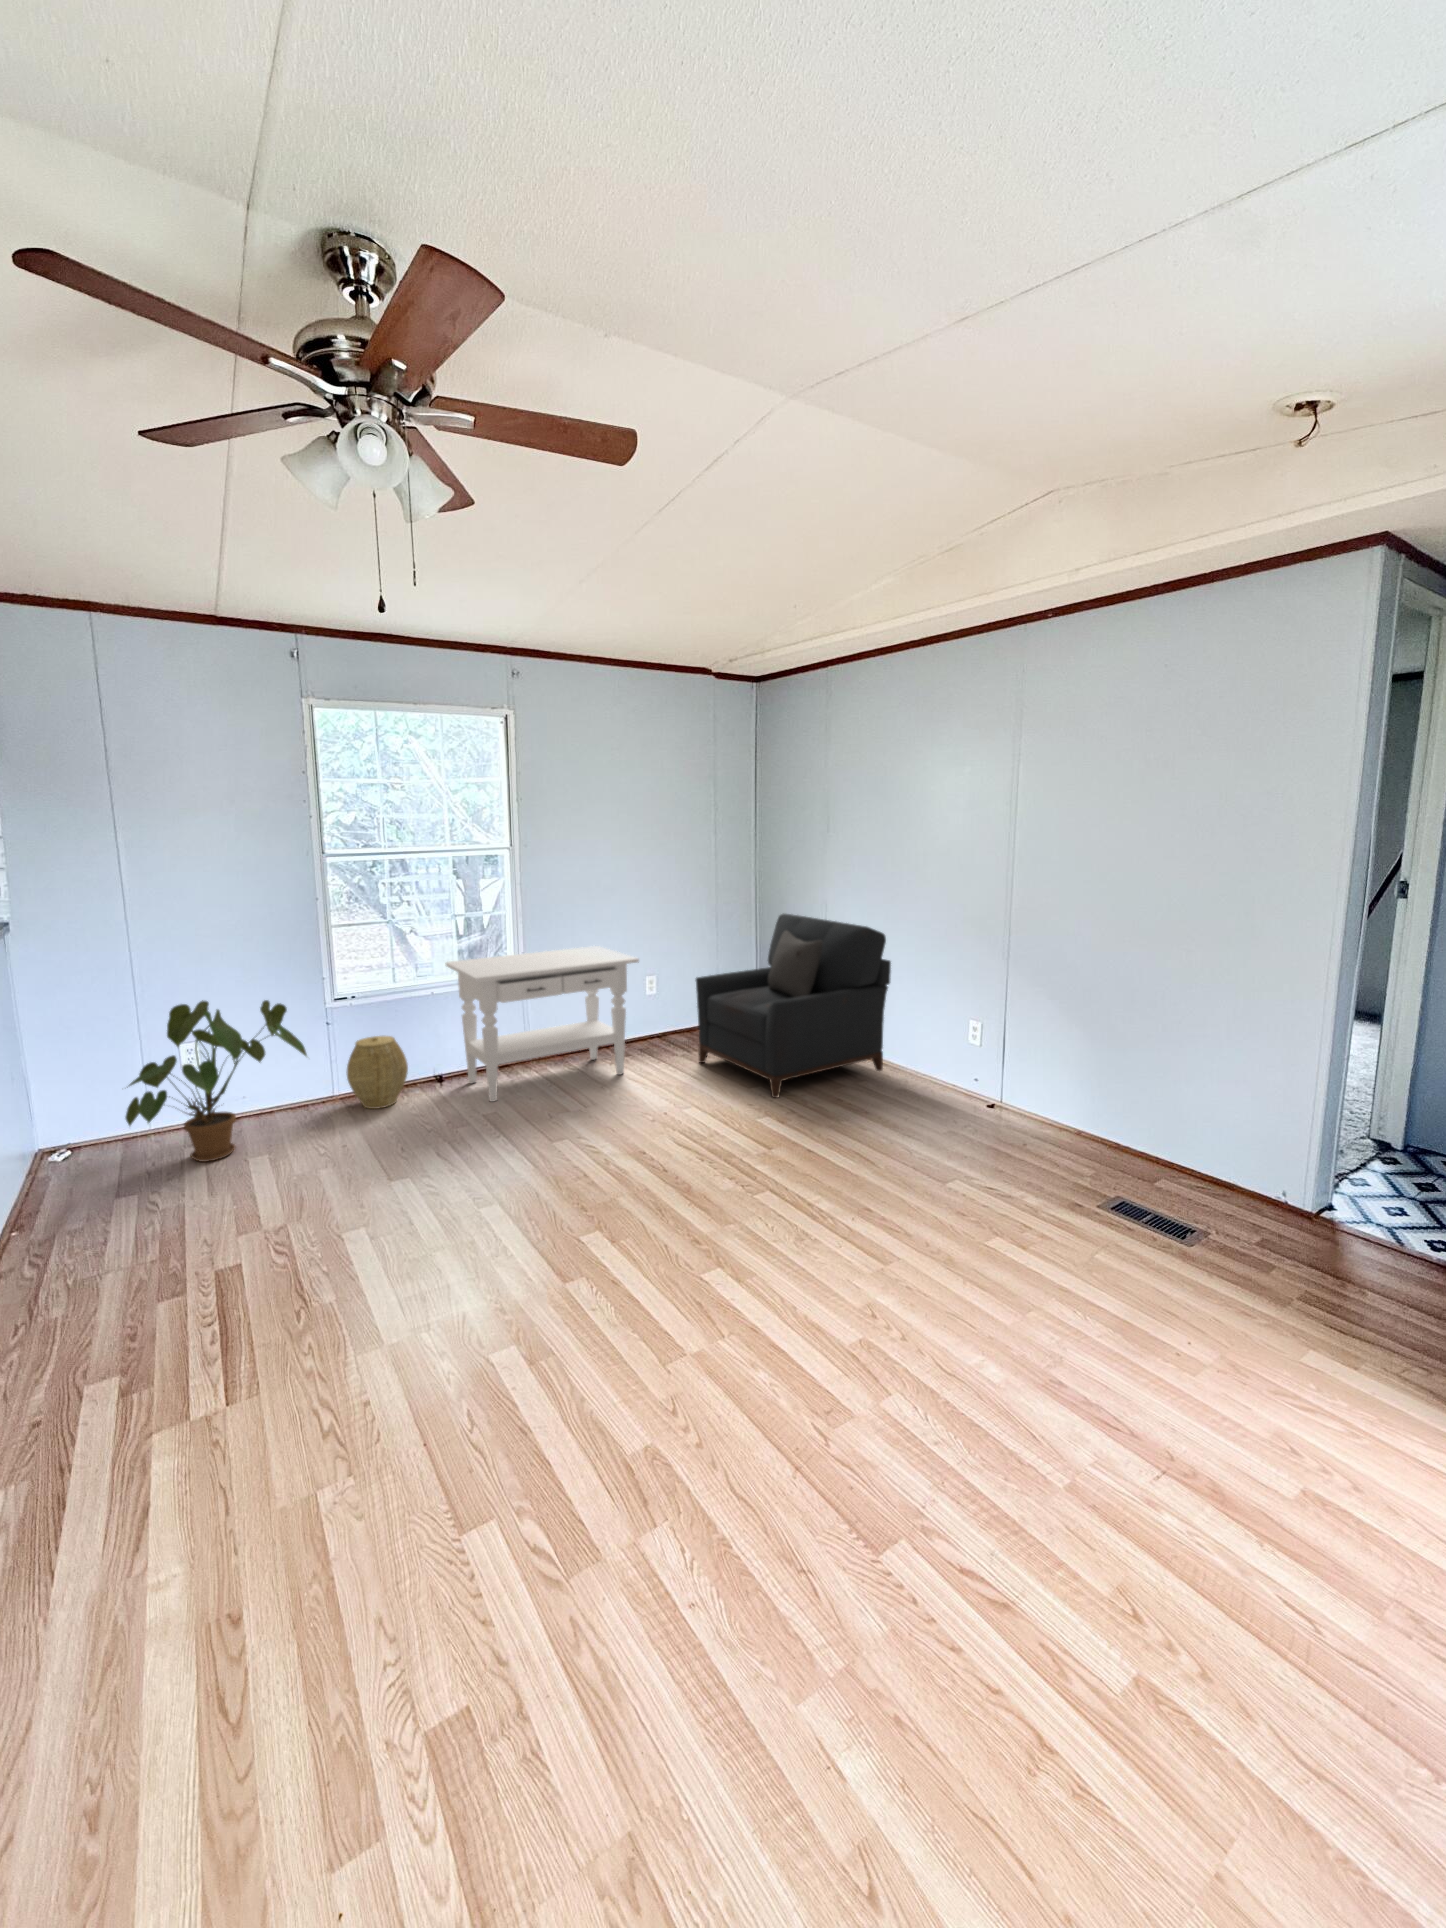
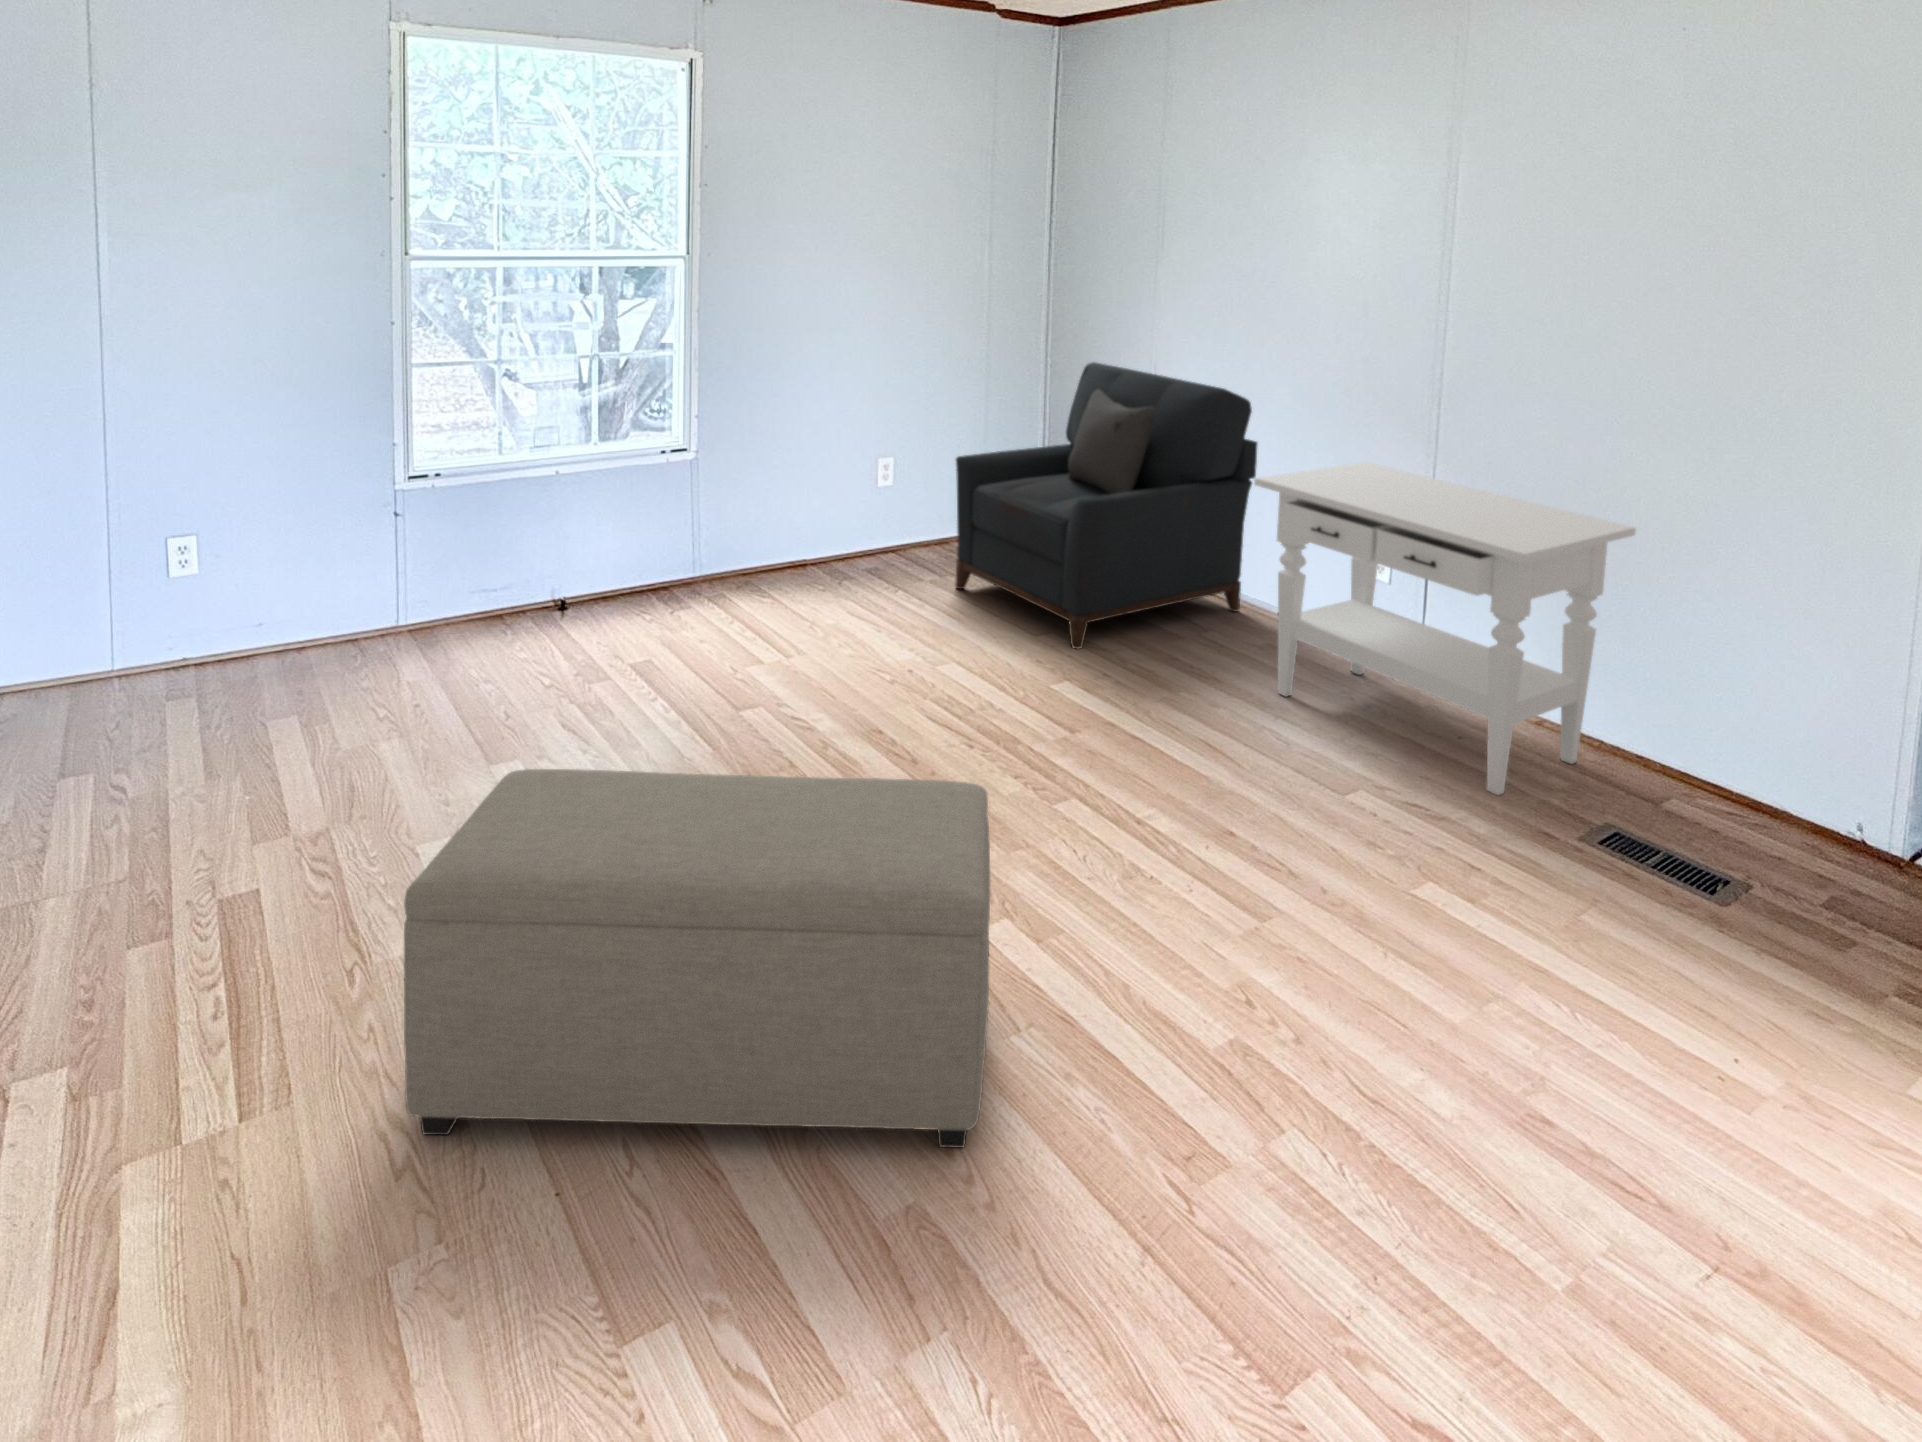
side table: present [445,946,639,1102] -> present [1254,462,1636,795]
house plant: present [125,1000,307,1162] -> none [62,468,360,724]
woven basket: present [346,1036,408,1109] -> none [411,531,507,646]
ottoman: none [320,1181,702,1410] -> present [404,769,990,1148]

